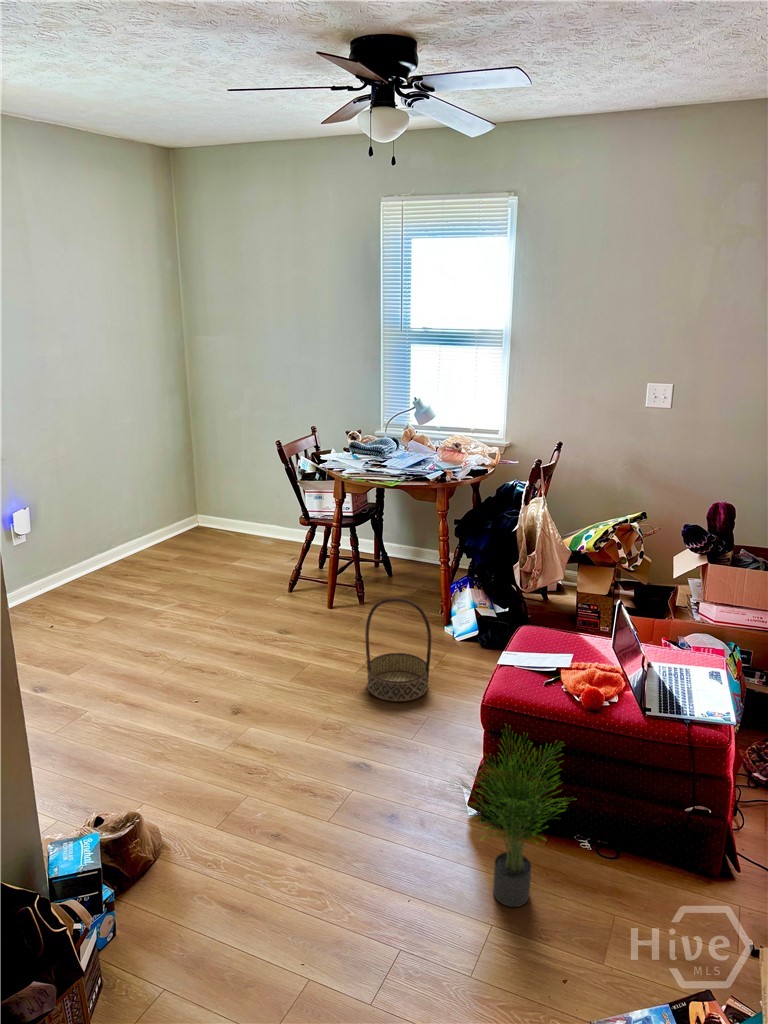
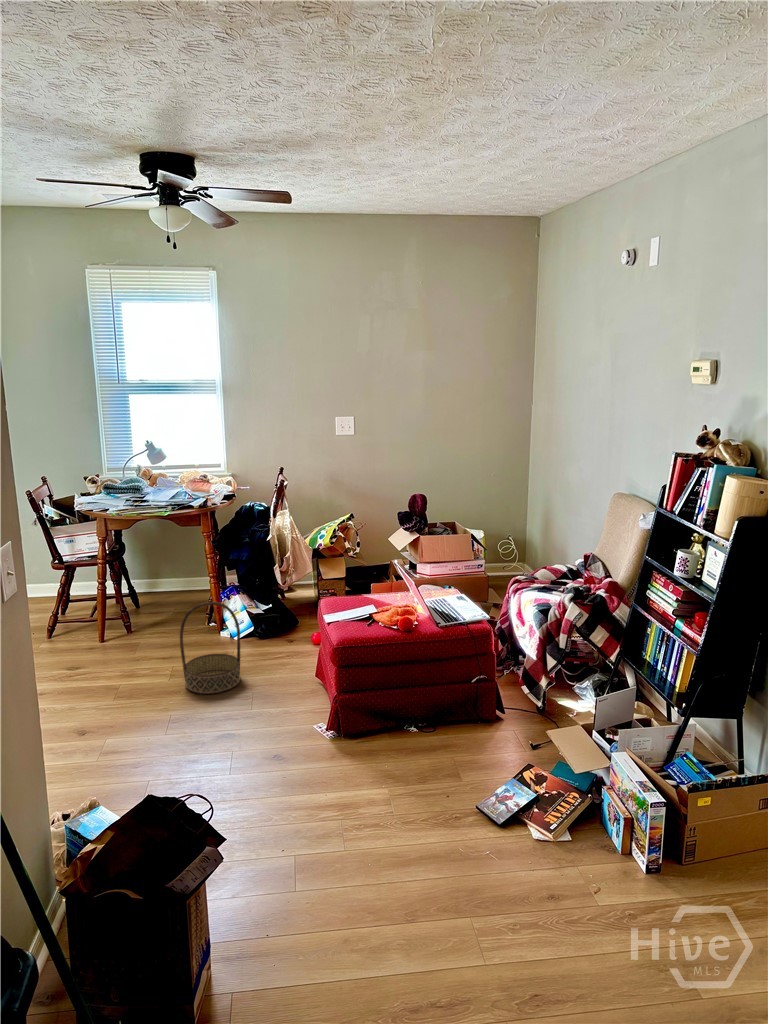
potted plant: present [458,729,566,907] -> none [337,646,438,783]

